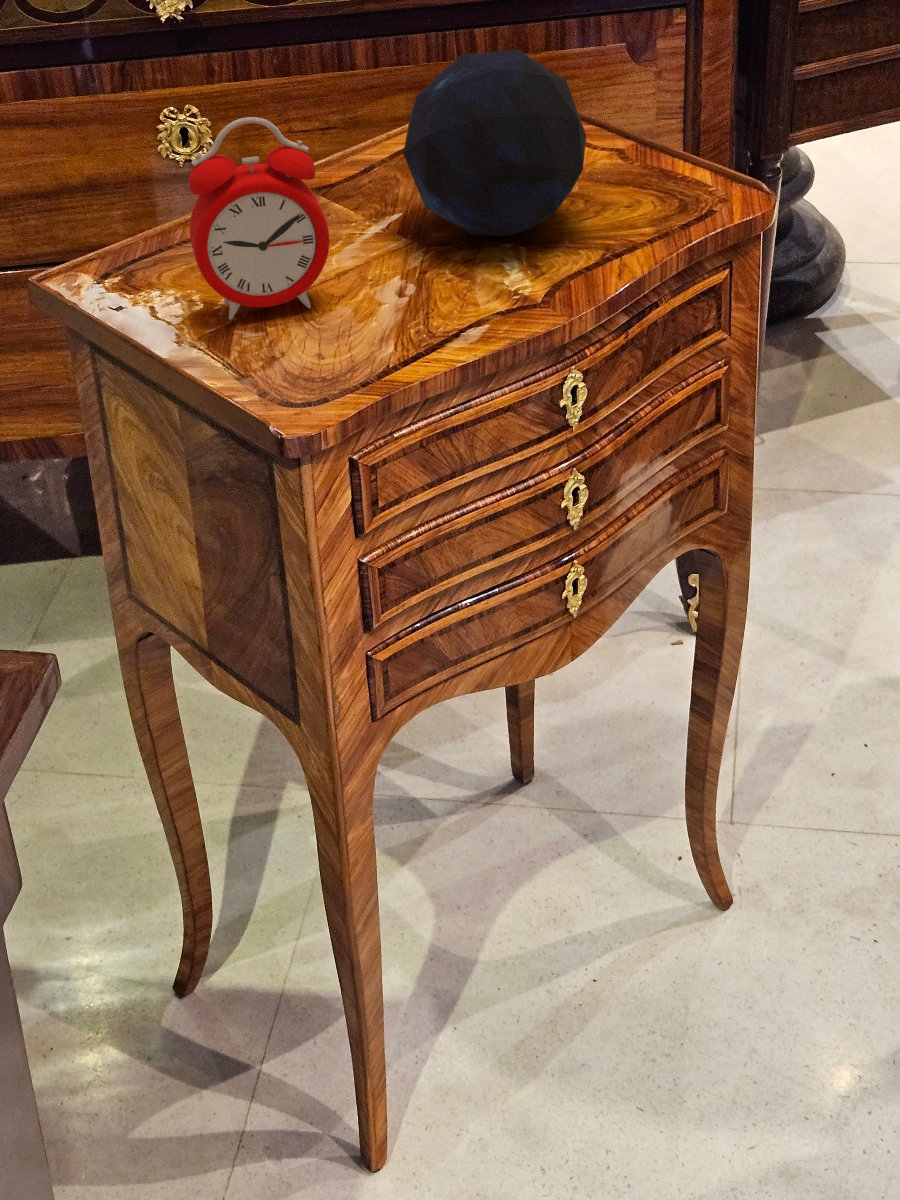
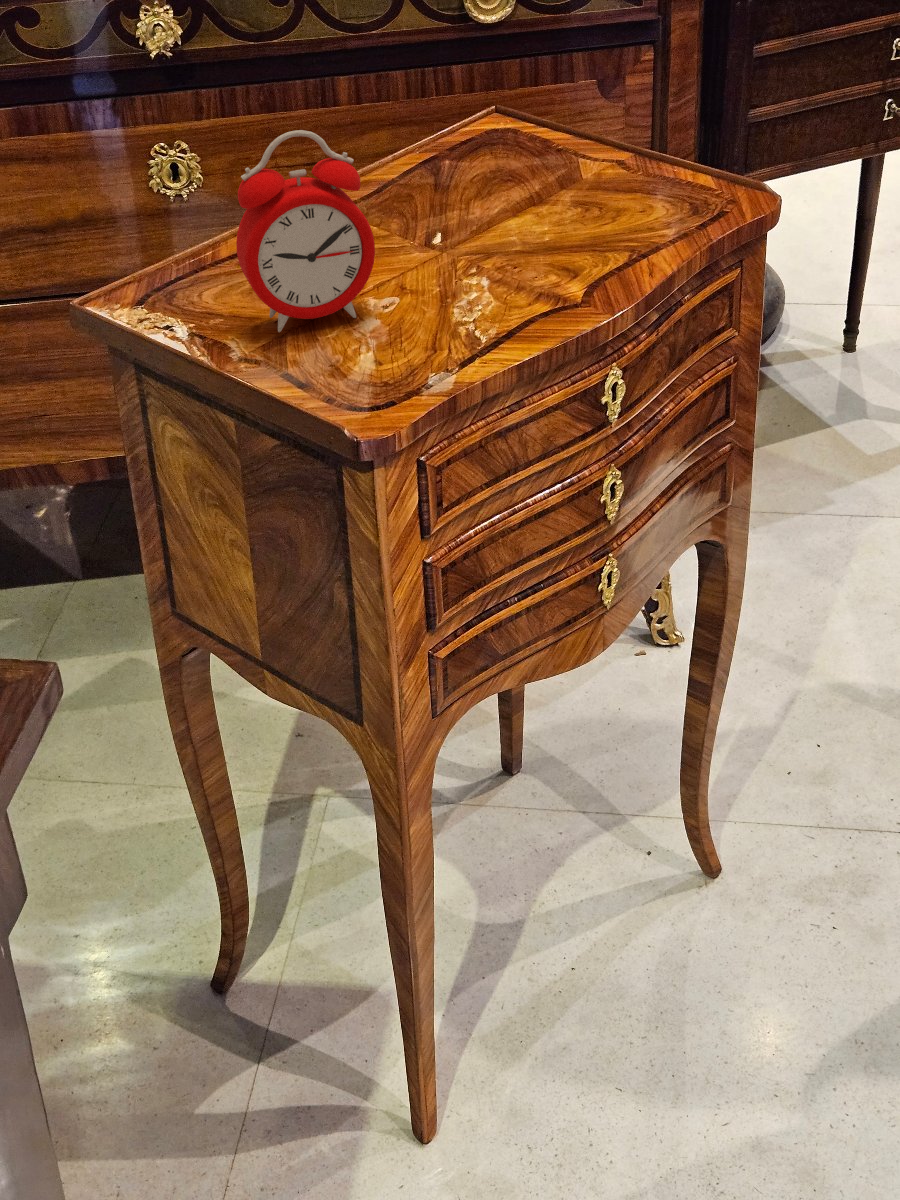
decorative orb: present [403,50,586,236] -> none [432,62,606,244]

